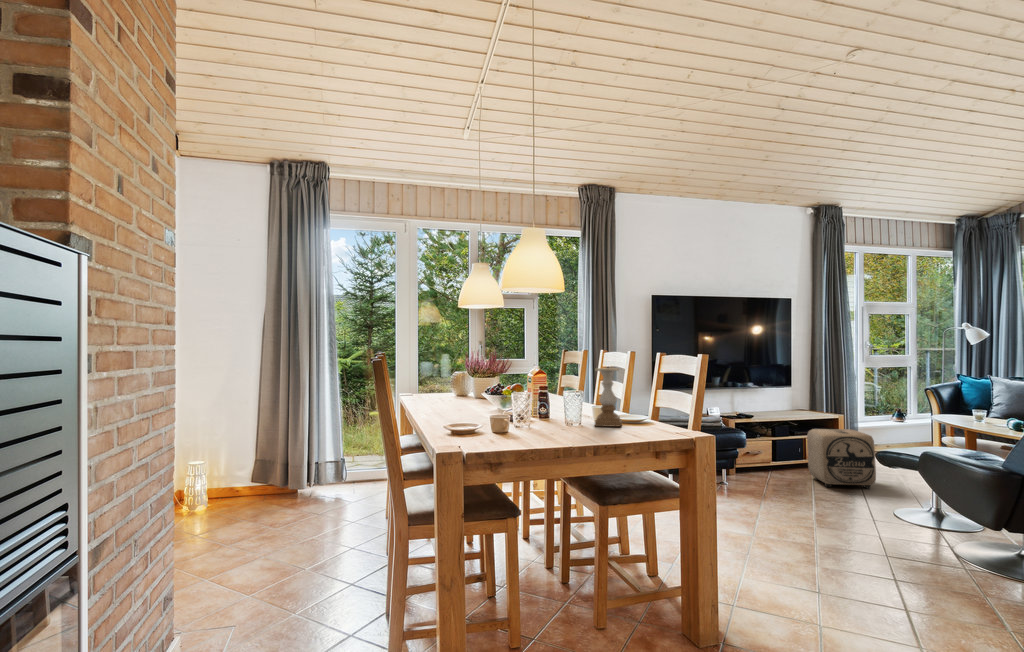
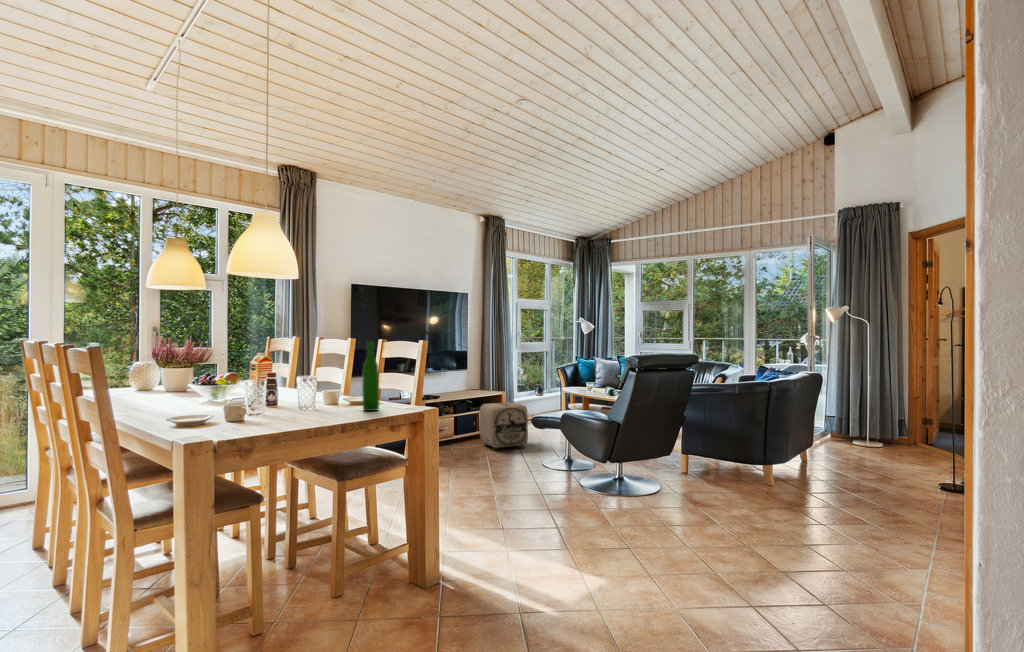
wine bottle: none [626,355,644,432] -> present [362,341,379,411]
candle holder: present [595,368,622,427] -> none [329,354,356,409]

